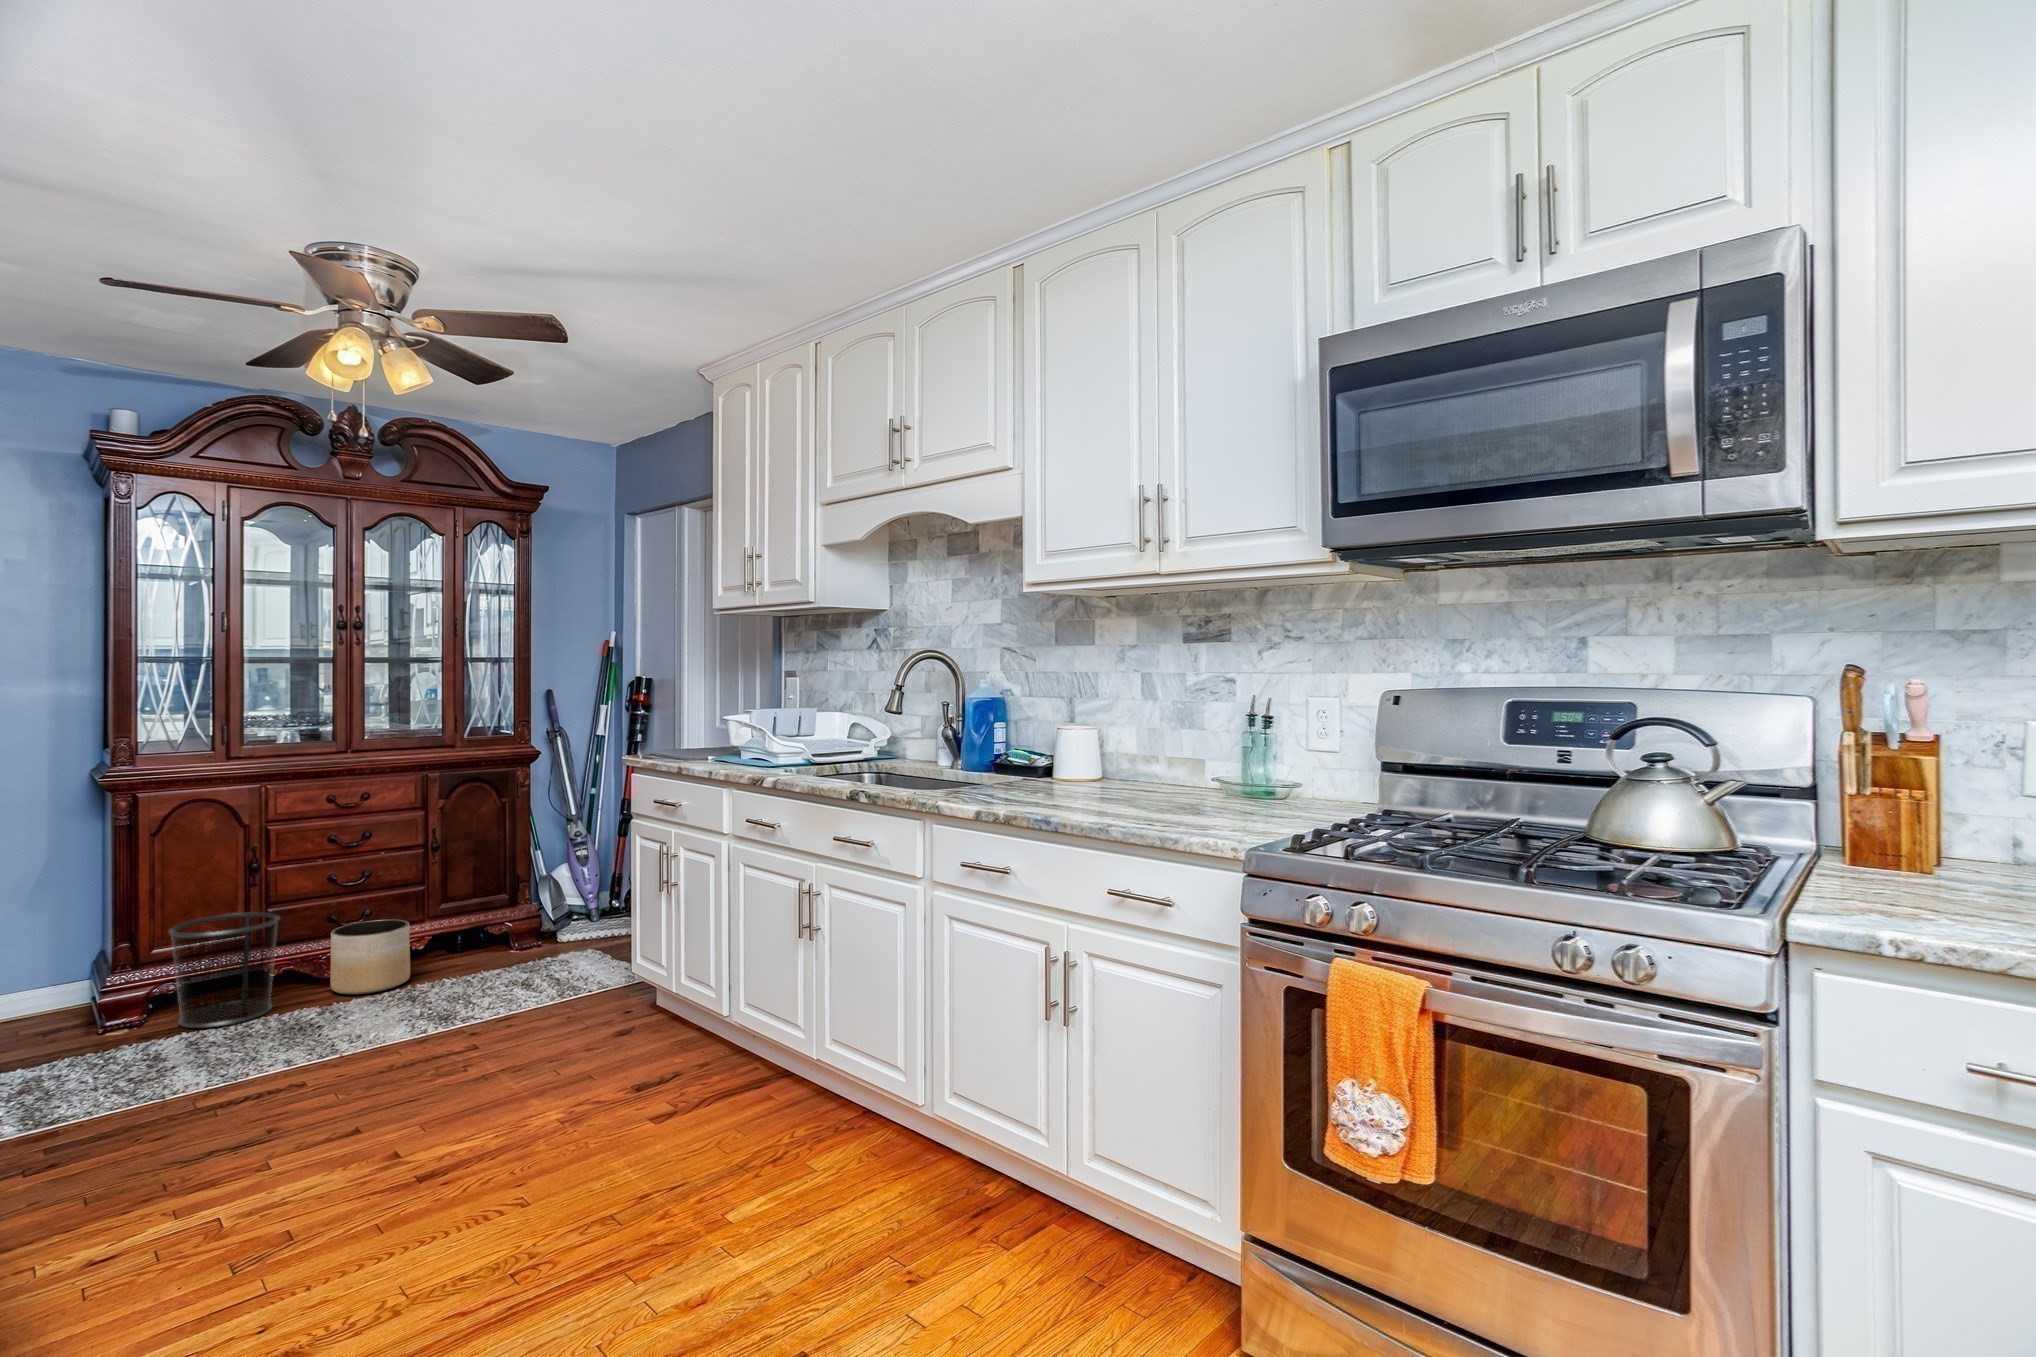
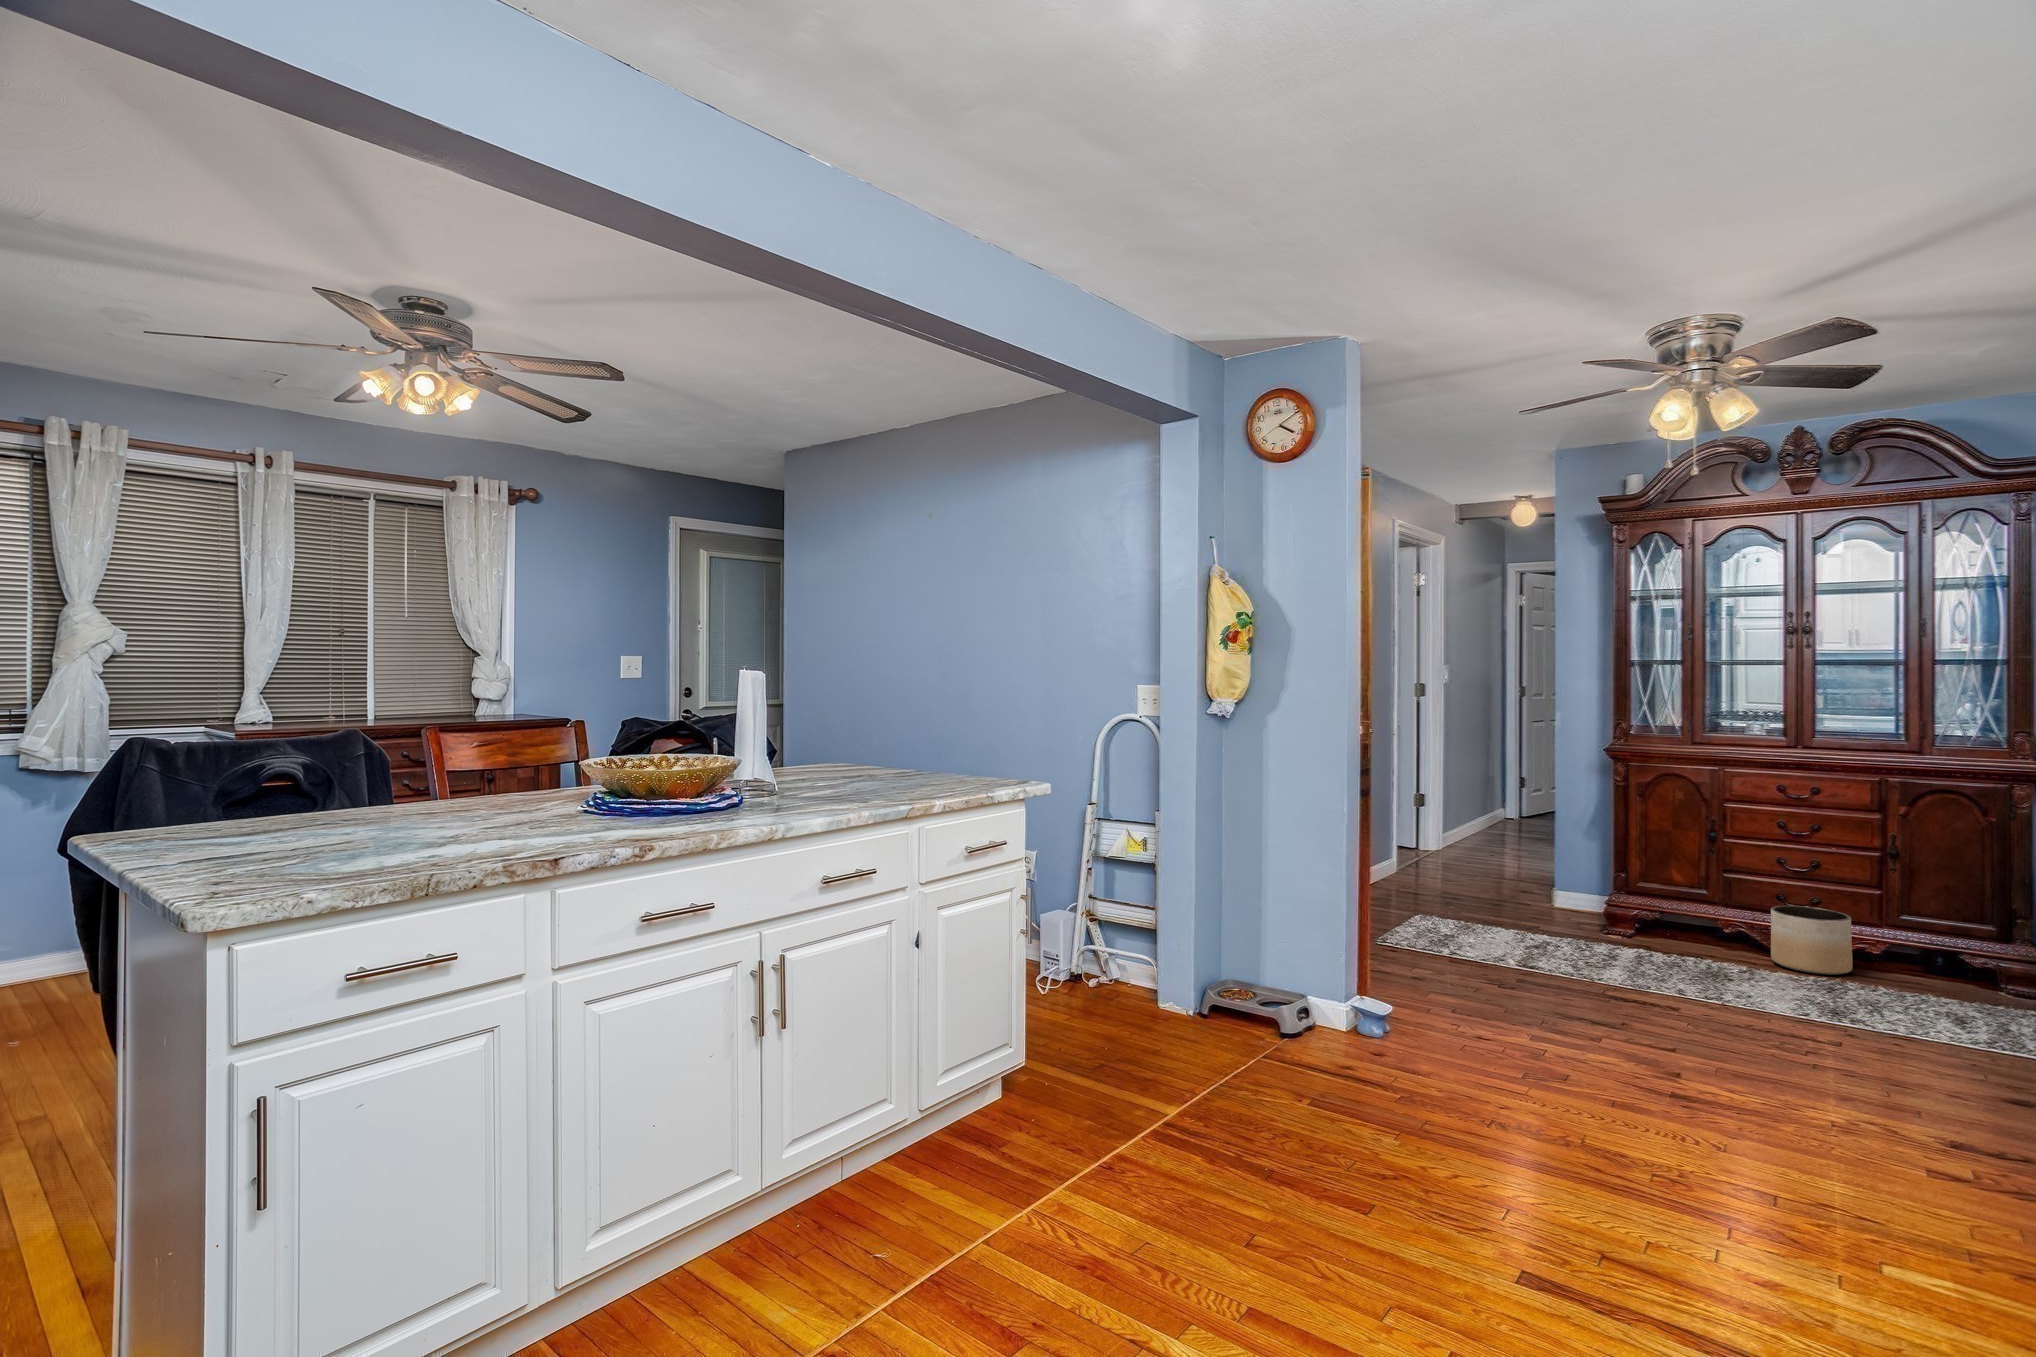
waste bin: present [169,912,280,1028] -> none [1638,869,1723,958]

